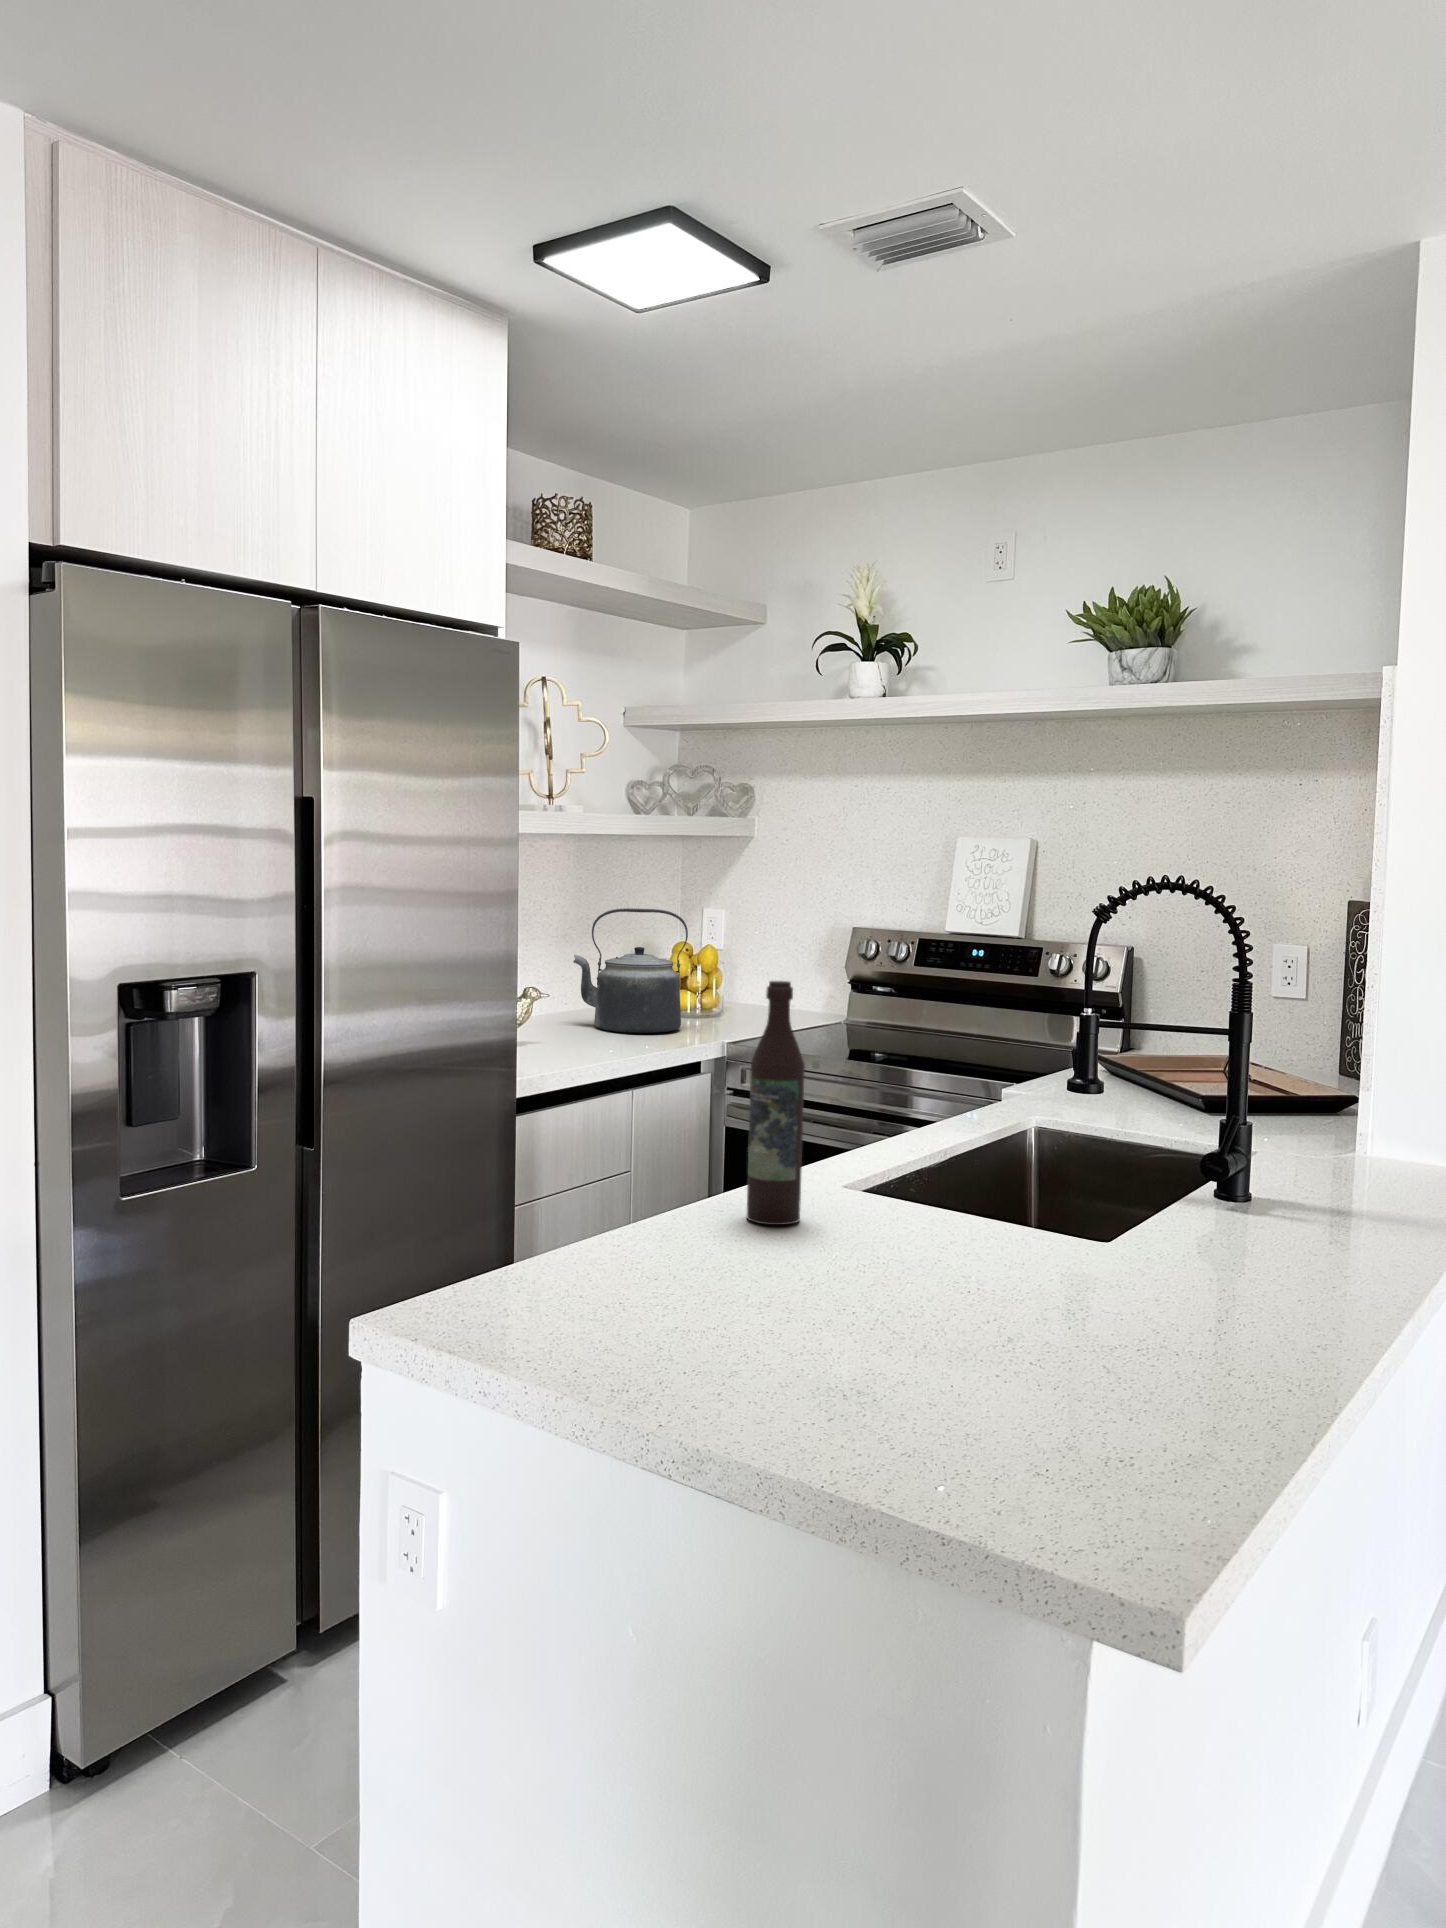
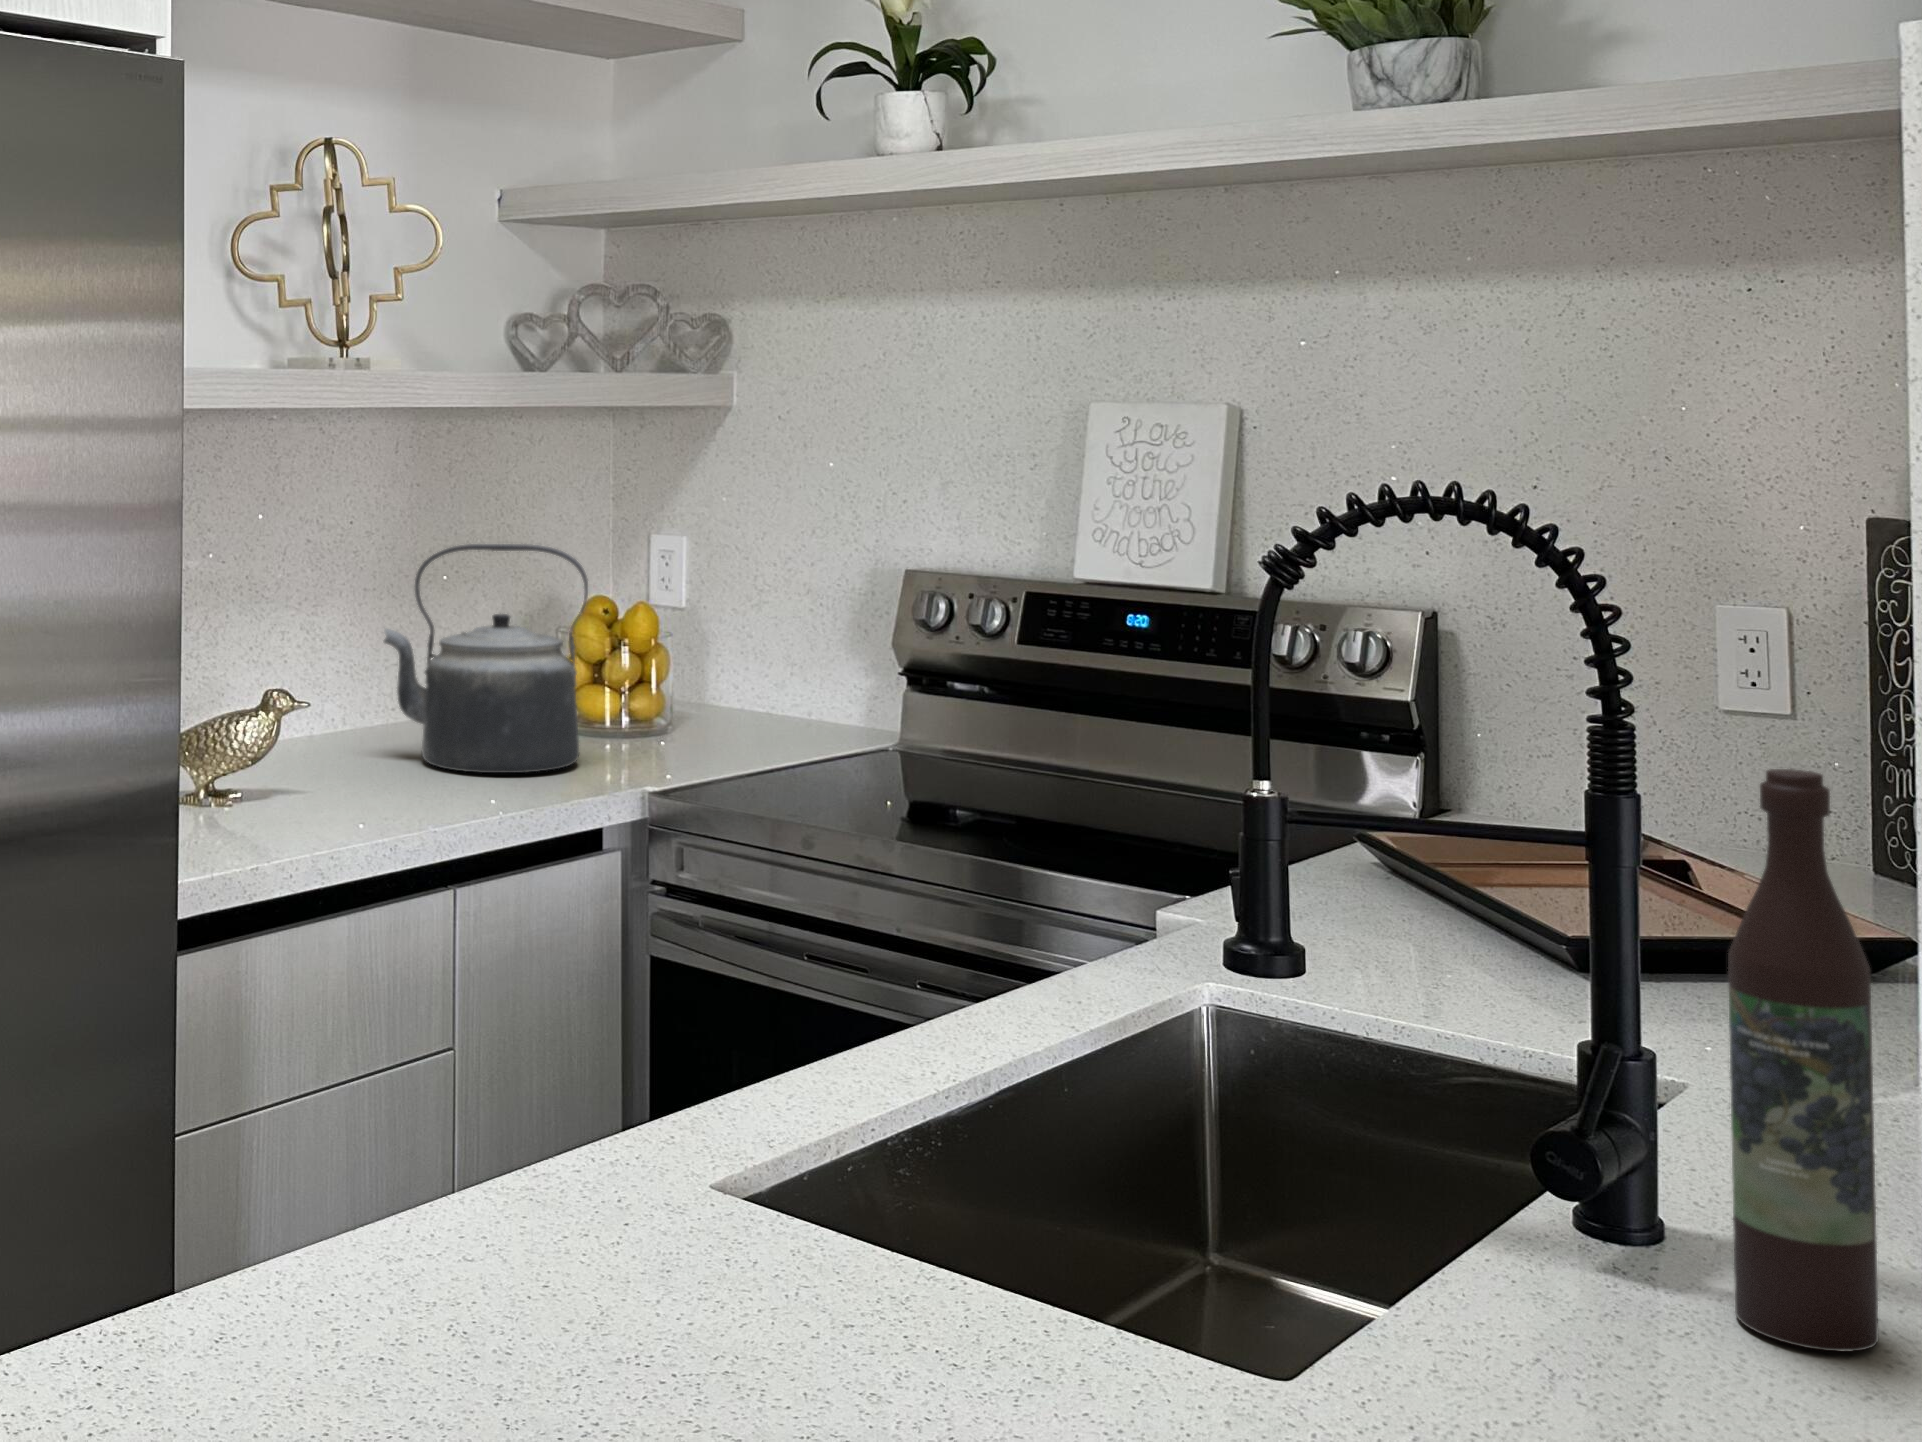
wine bottle: present [747,981,805,1225] -> present [1728,769,1879,1352]

